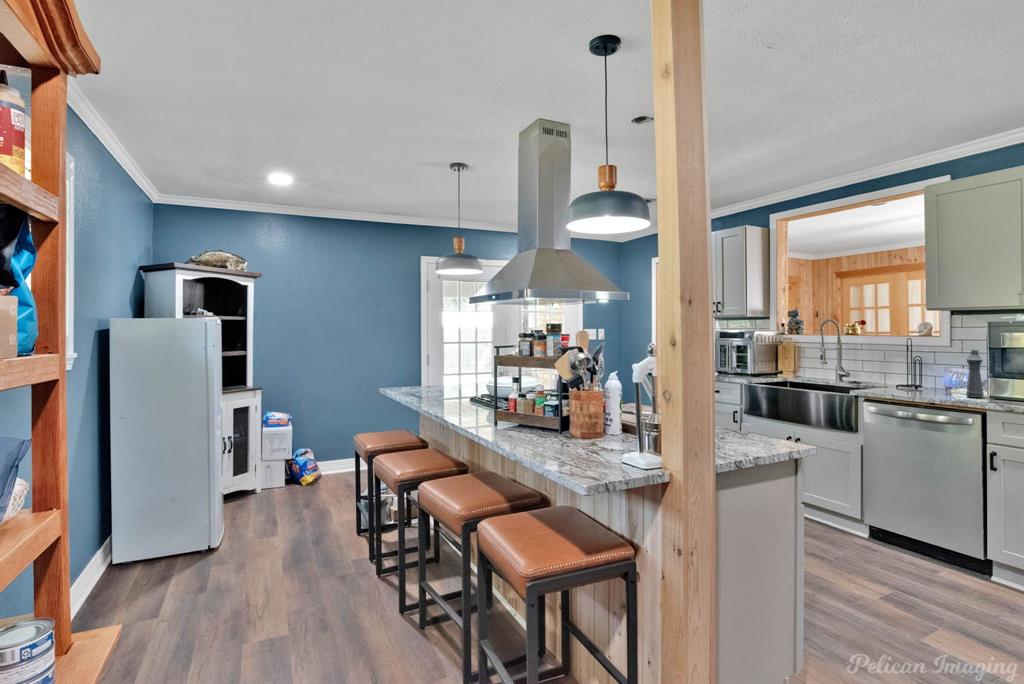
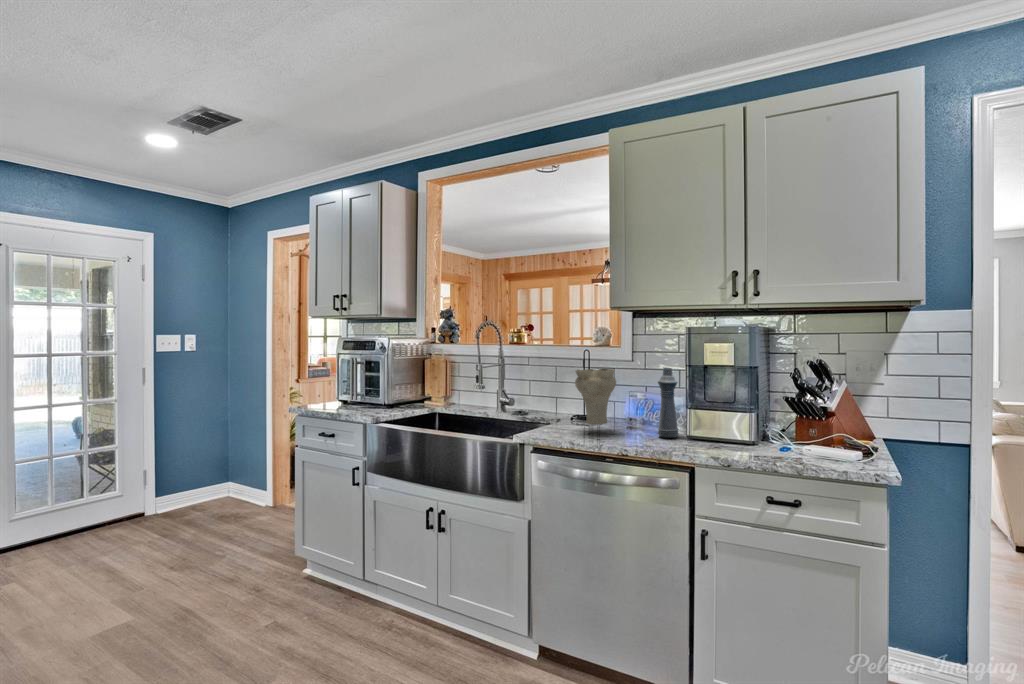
vase: none [894,349,935,392] -> present [575,368,616,424]

